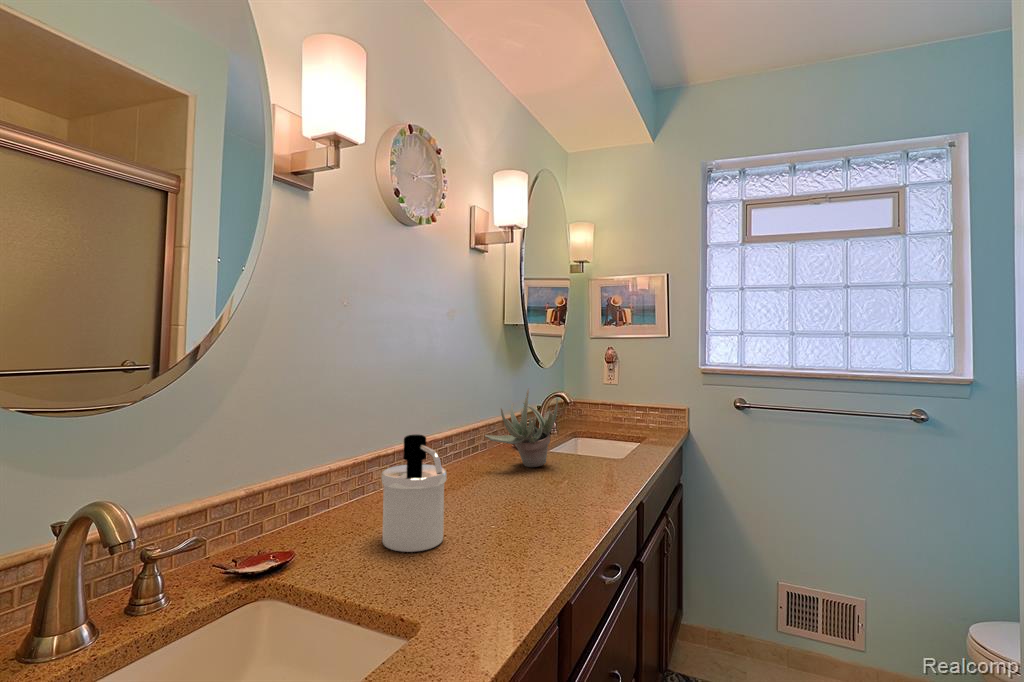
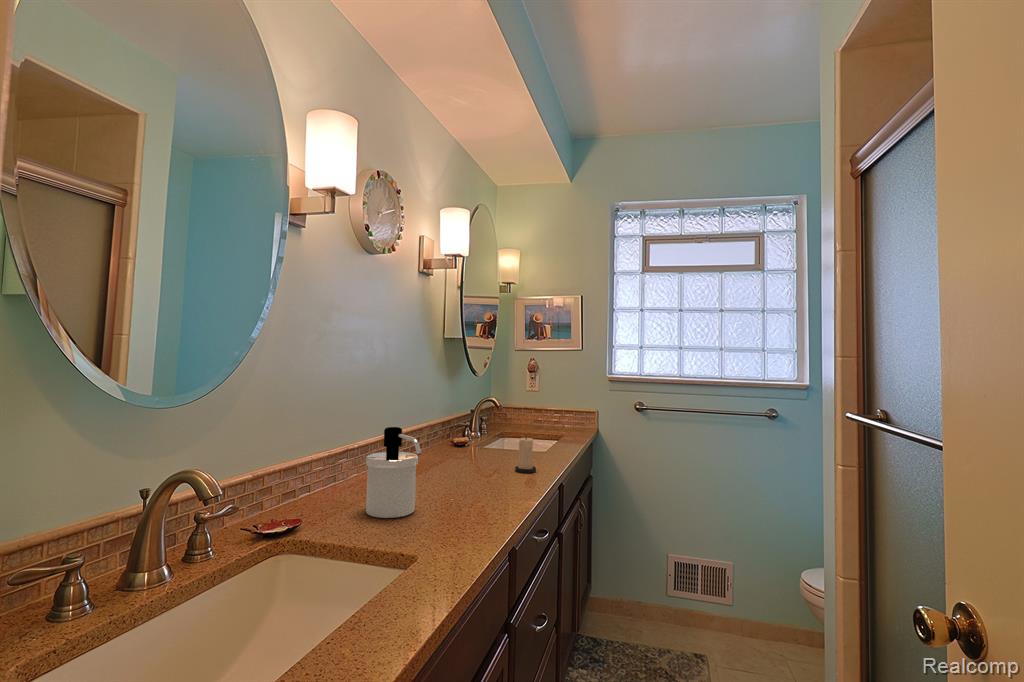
succulent plant: present [485,388,558,467] -> none [432,393,494,460]
candle: none [582,441,608,487] -> present [515,436,536,473]

